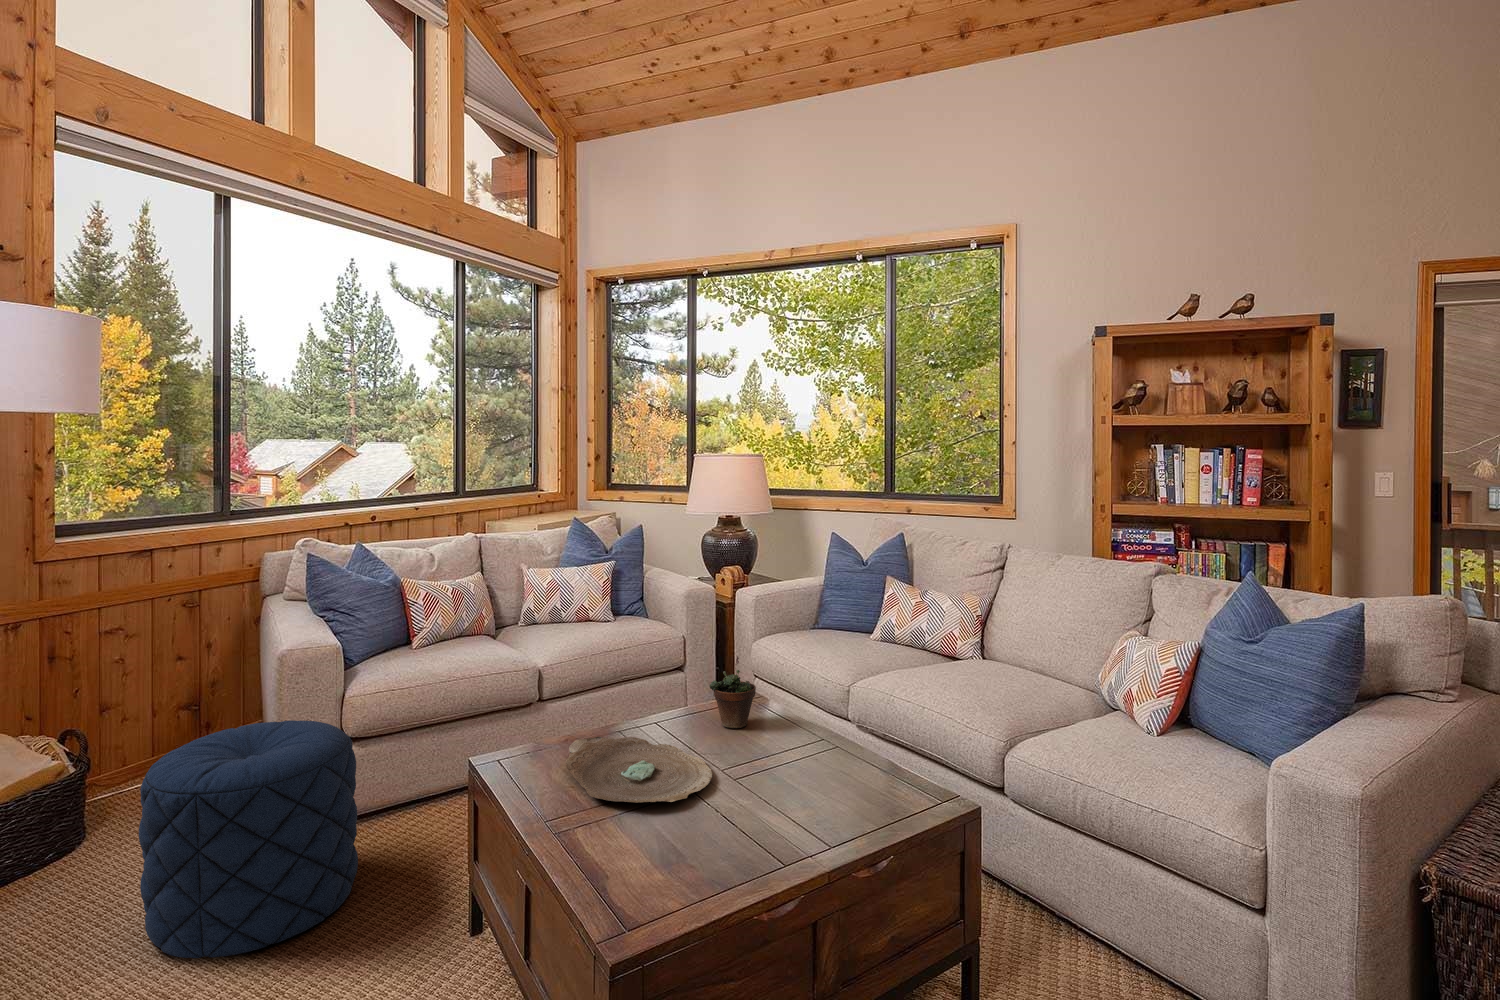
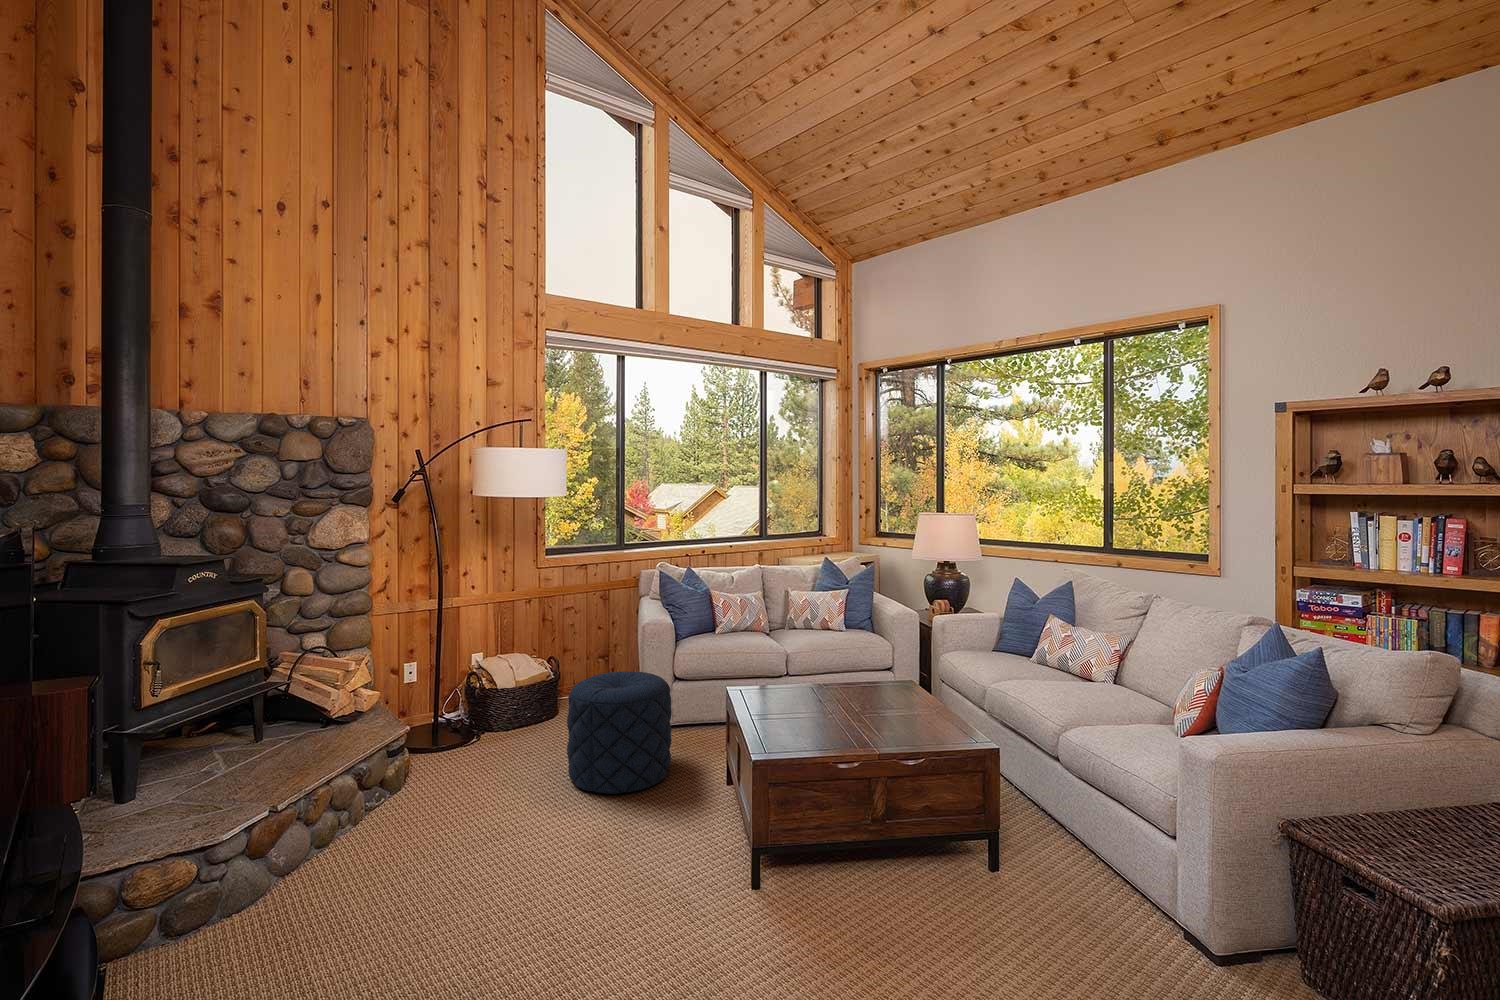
succulent plant: present [709,657,756,728] -> none [875,662,907,711]
decorative bowl: present [565,737,712,803] -> none [773,702,859,743]

